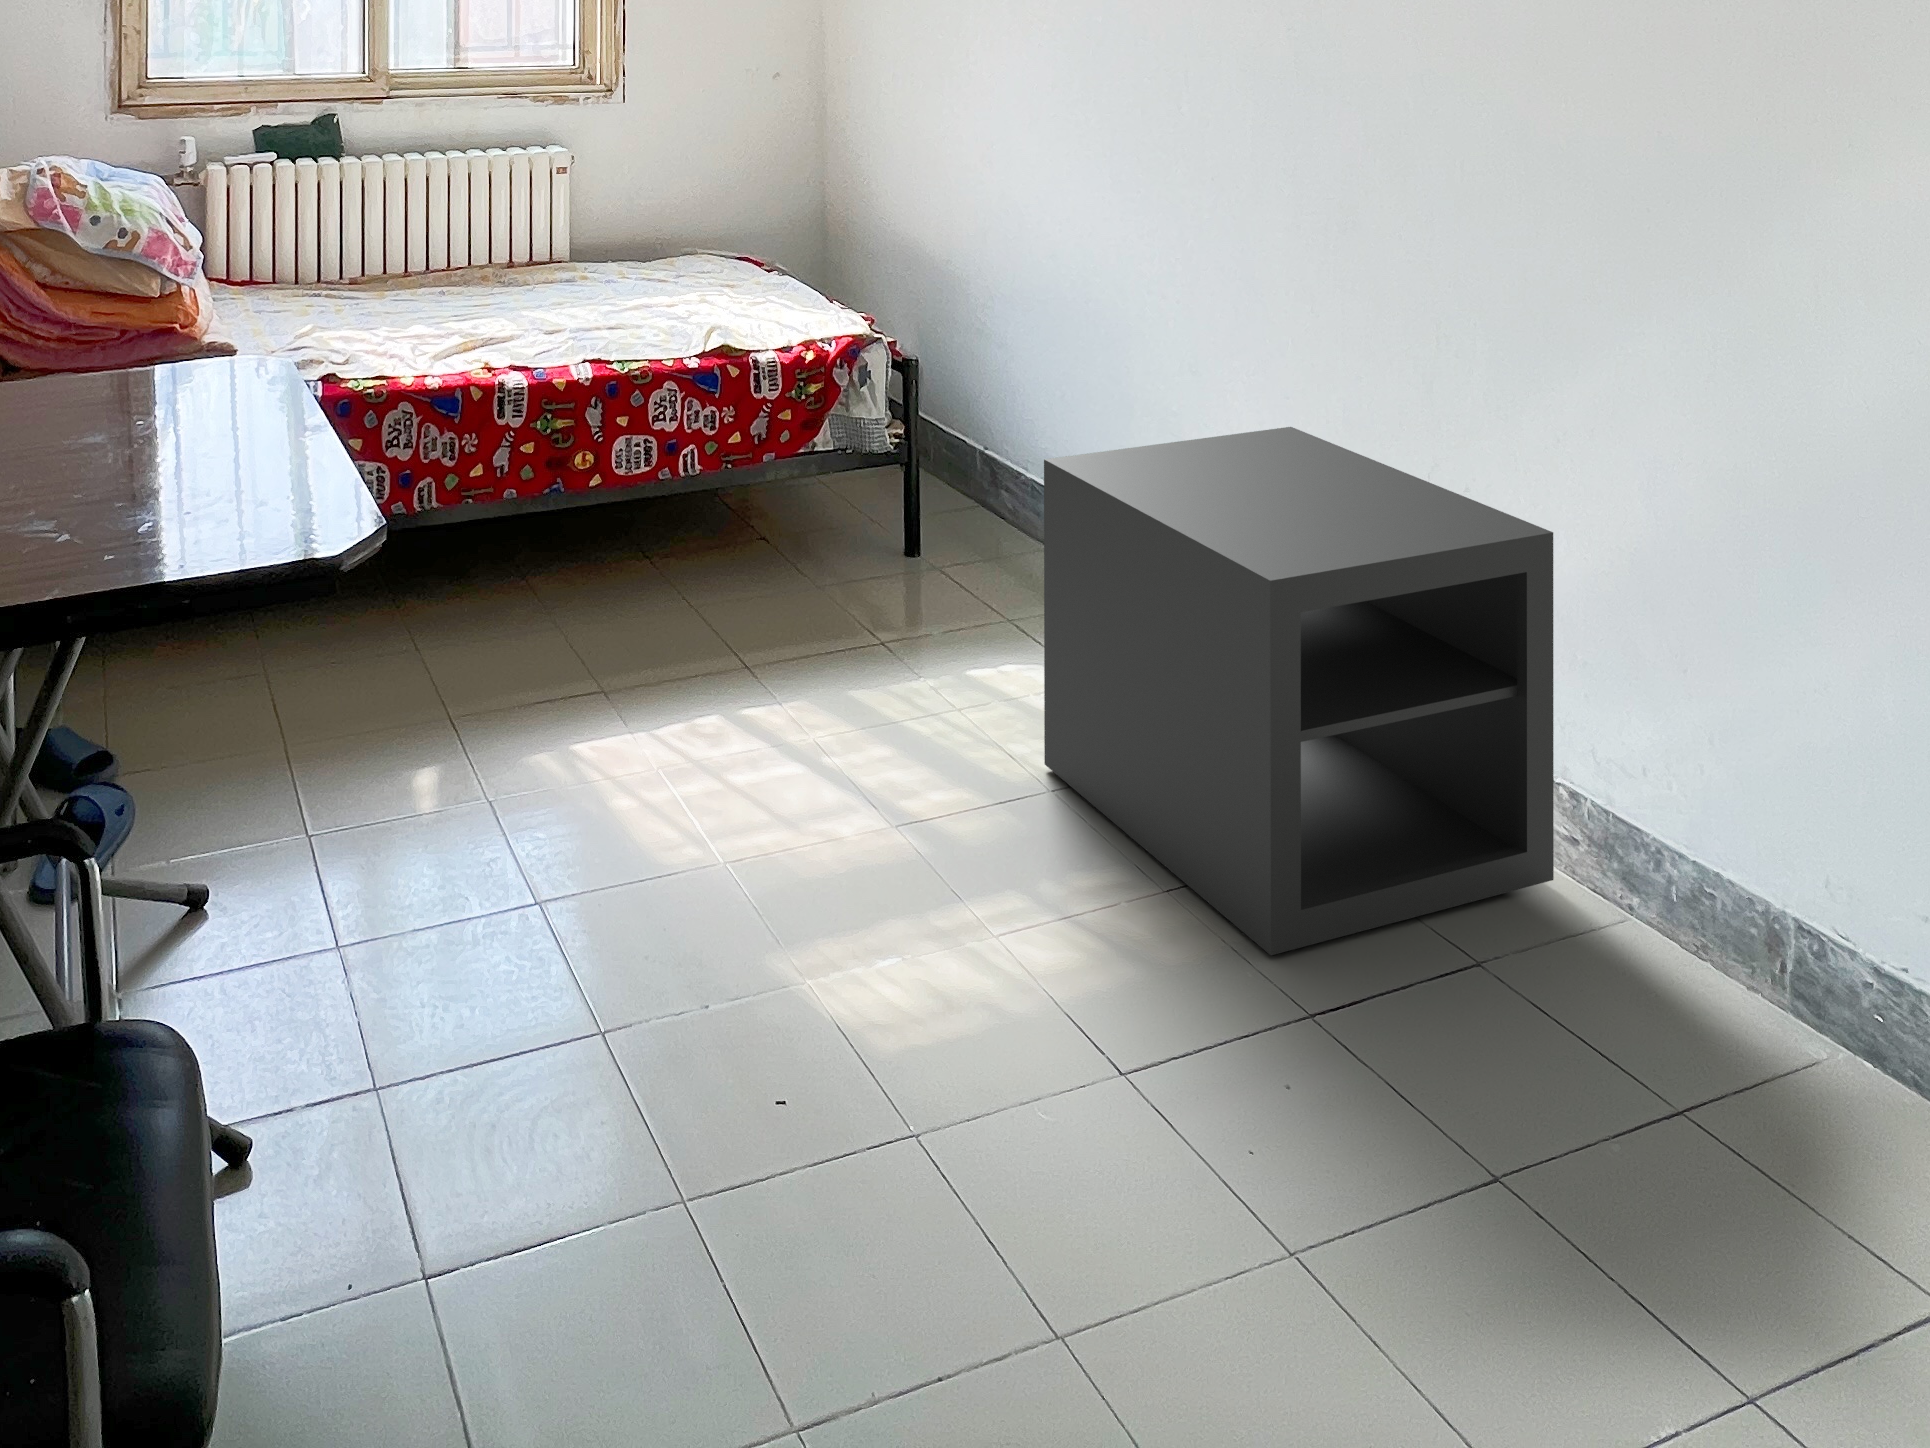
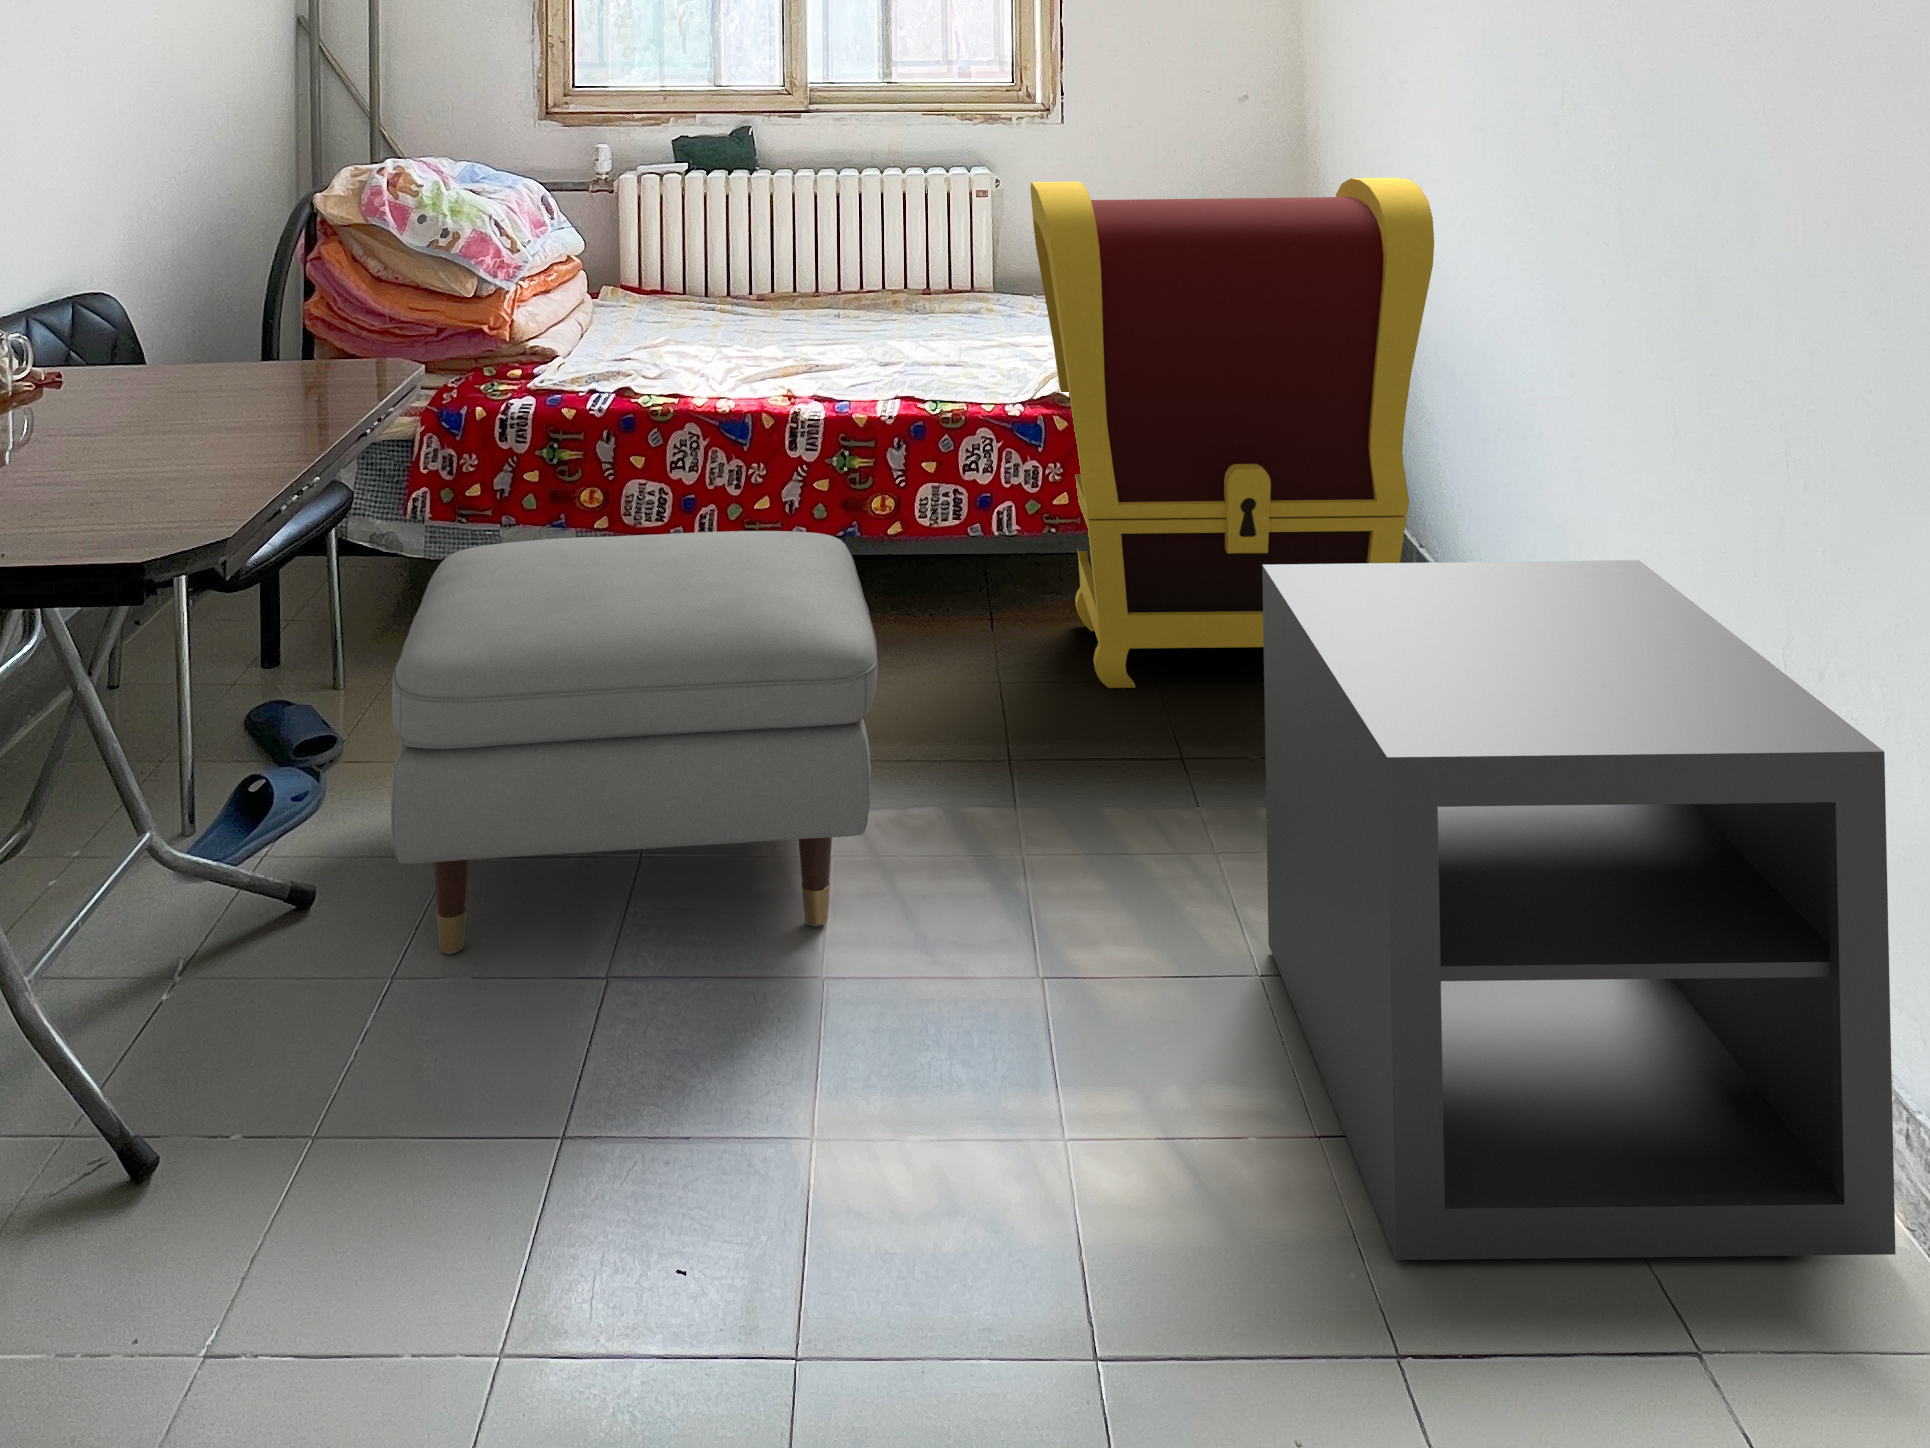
armchair: none [688,141,1041,593] -> present [1030,178,1434,688]
ottoman: none [264,481,746,901] -> present [391,531,877,954]

